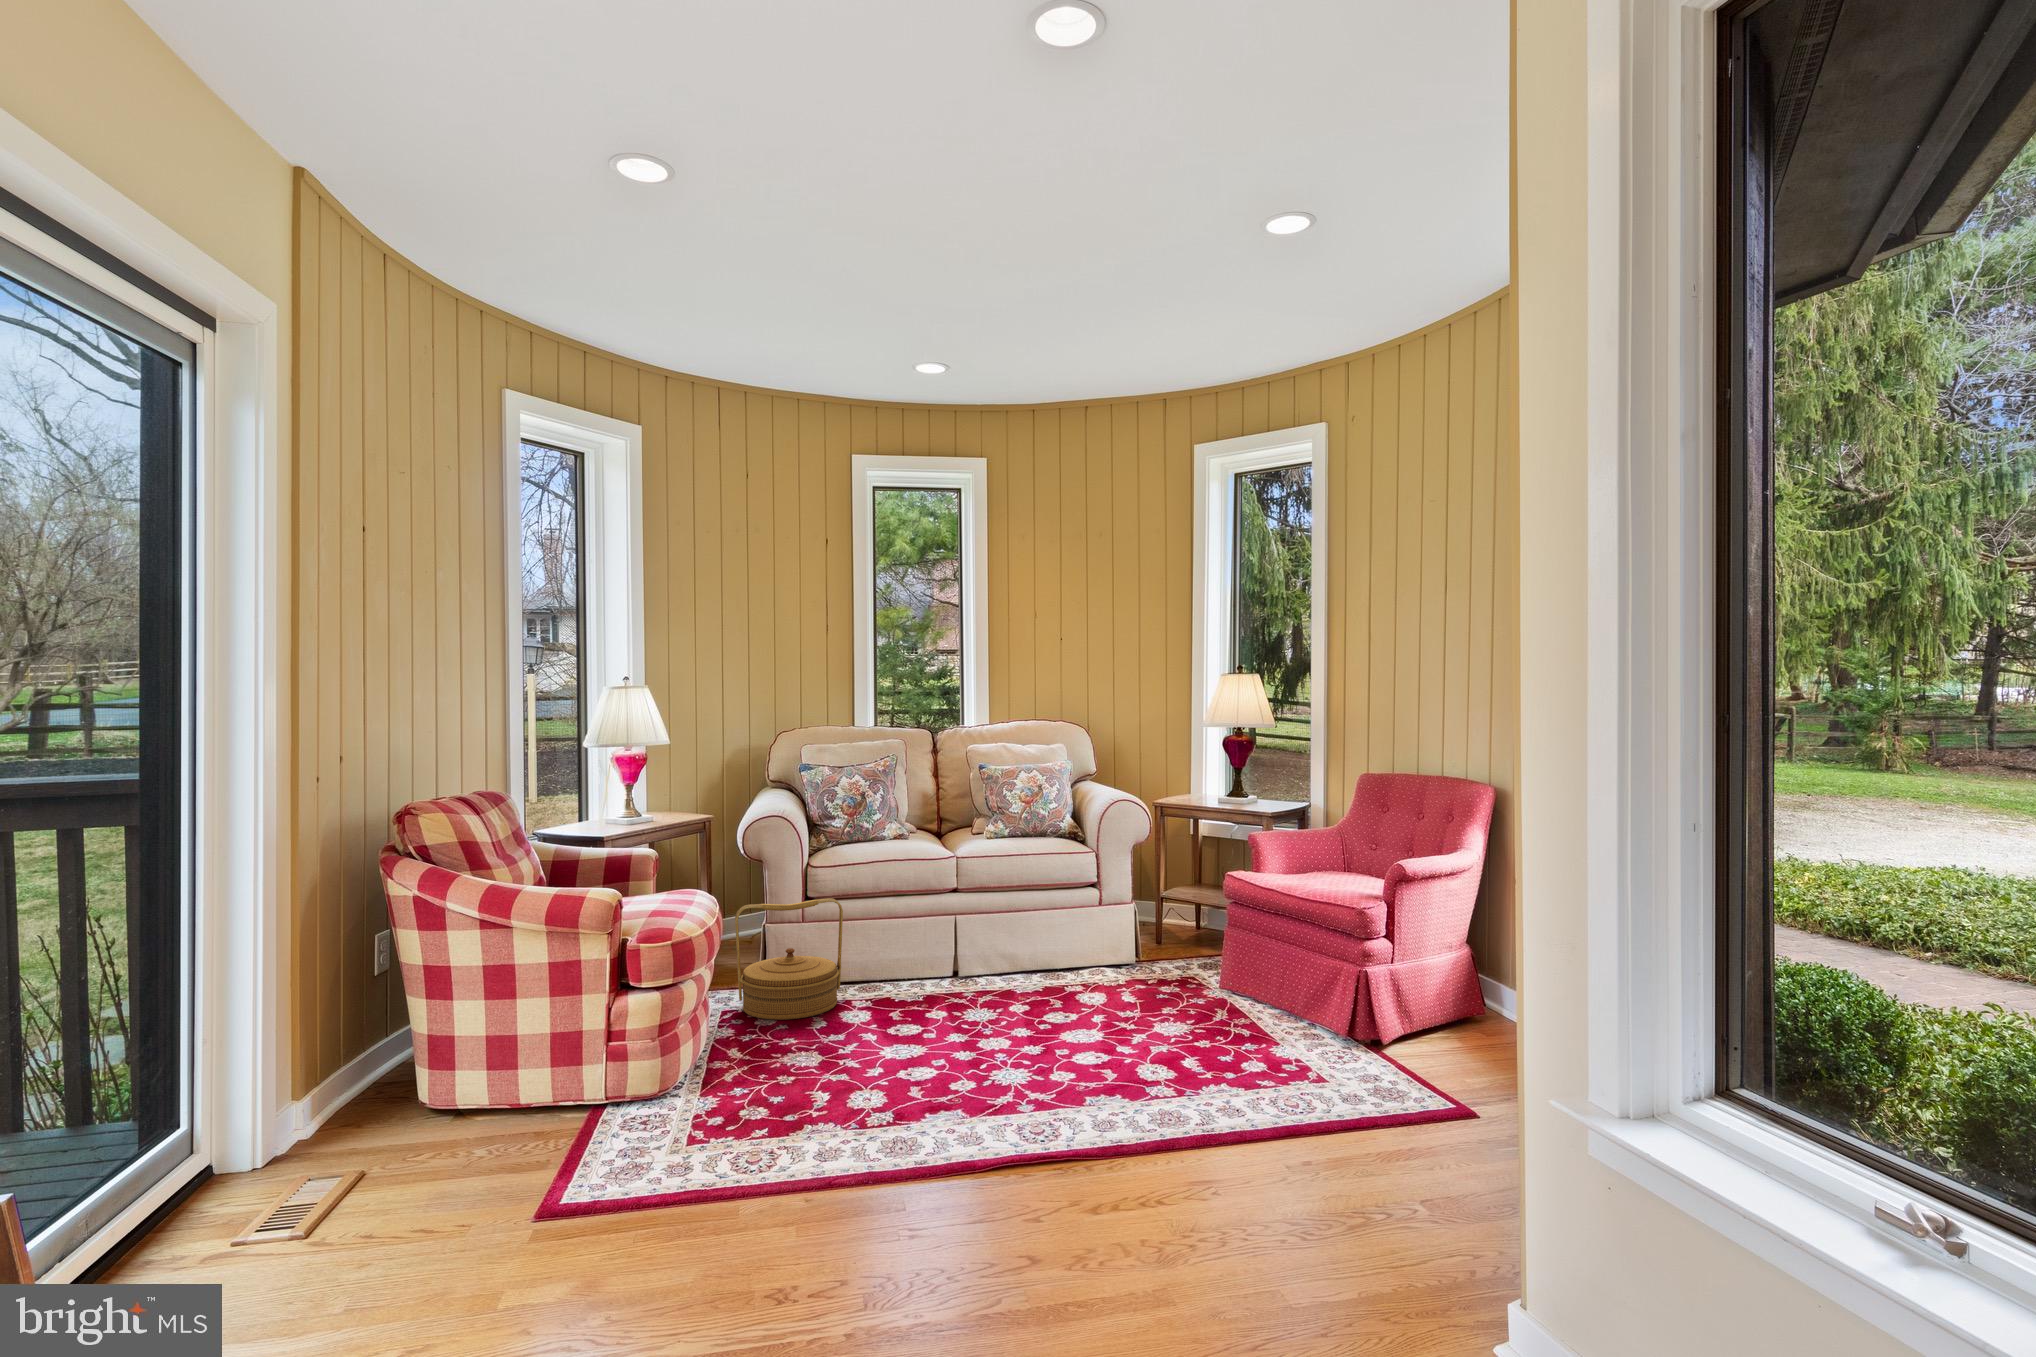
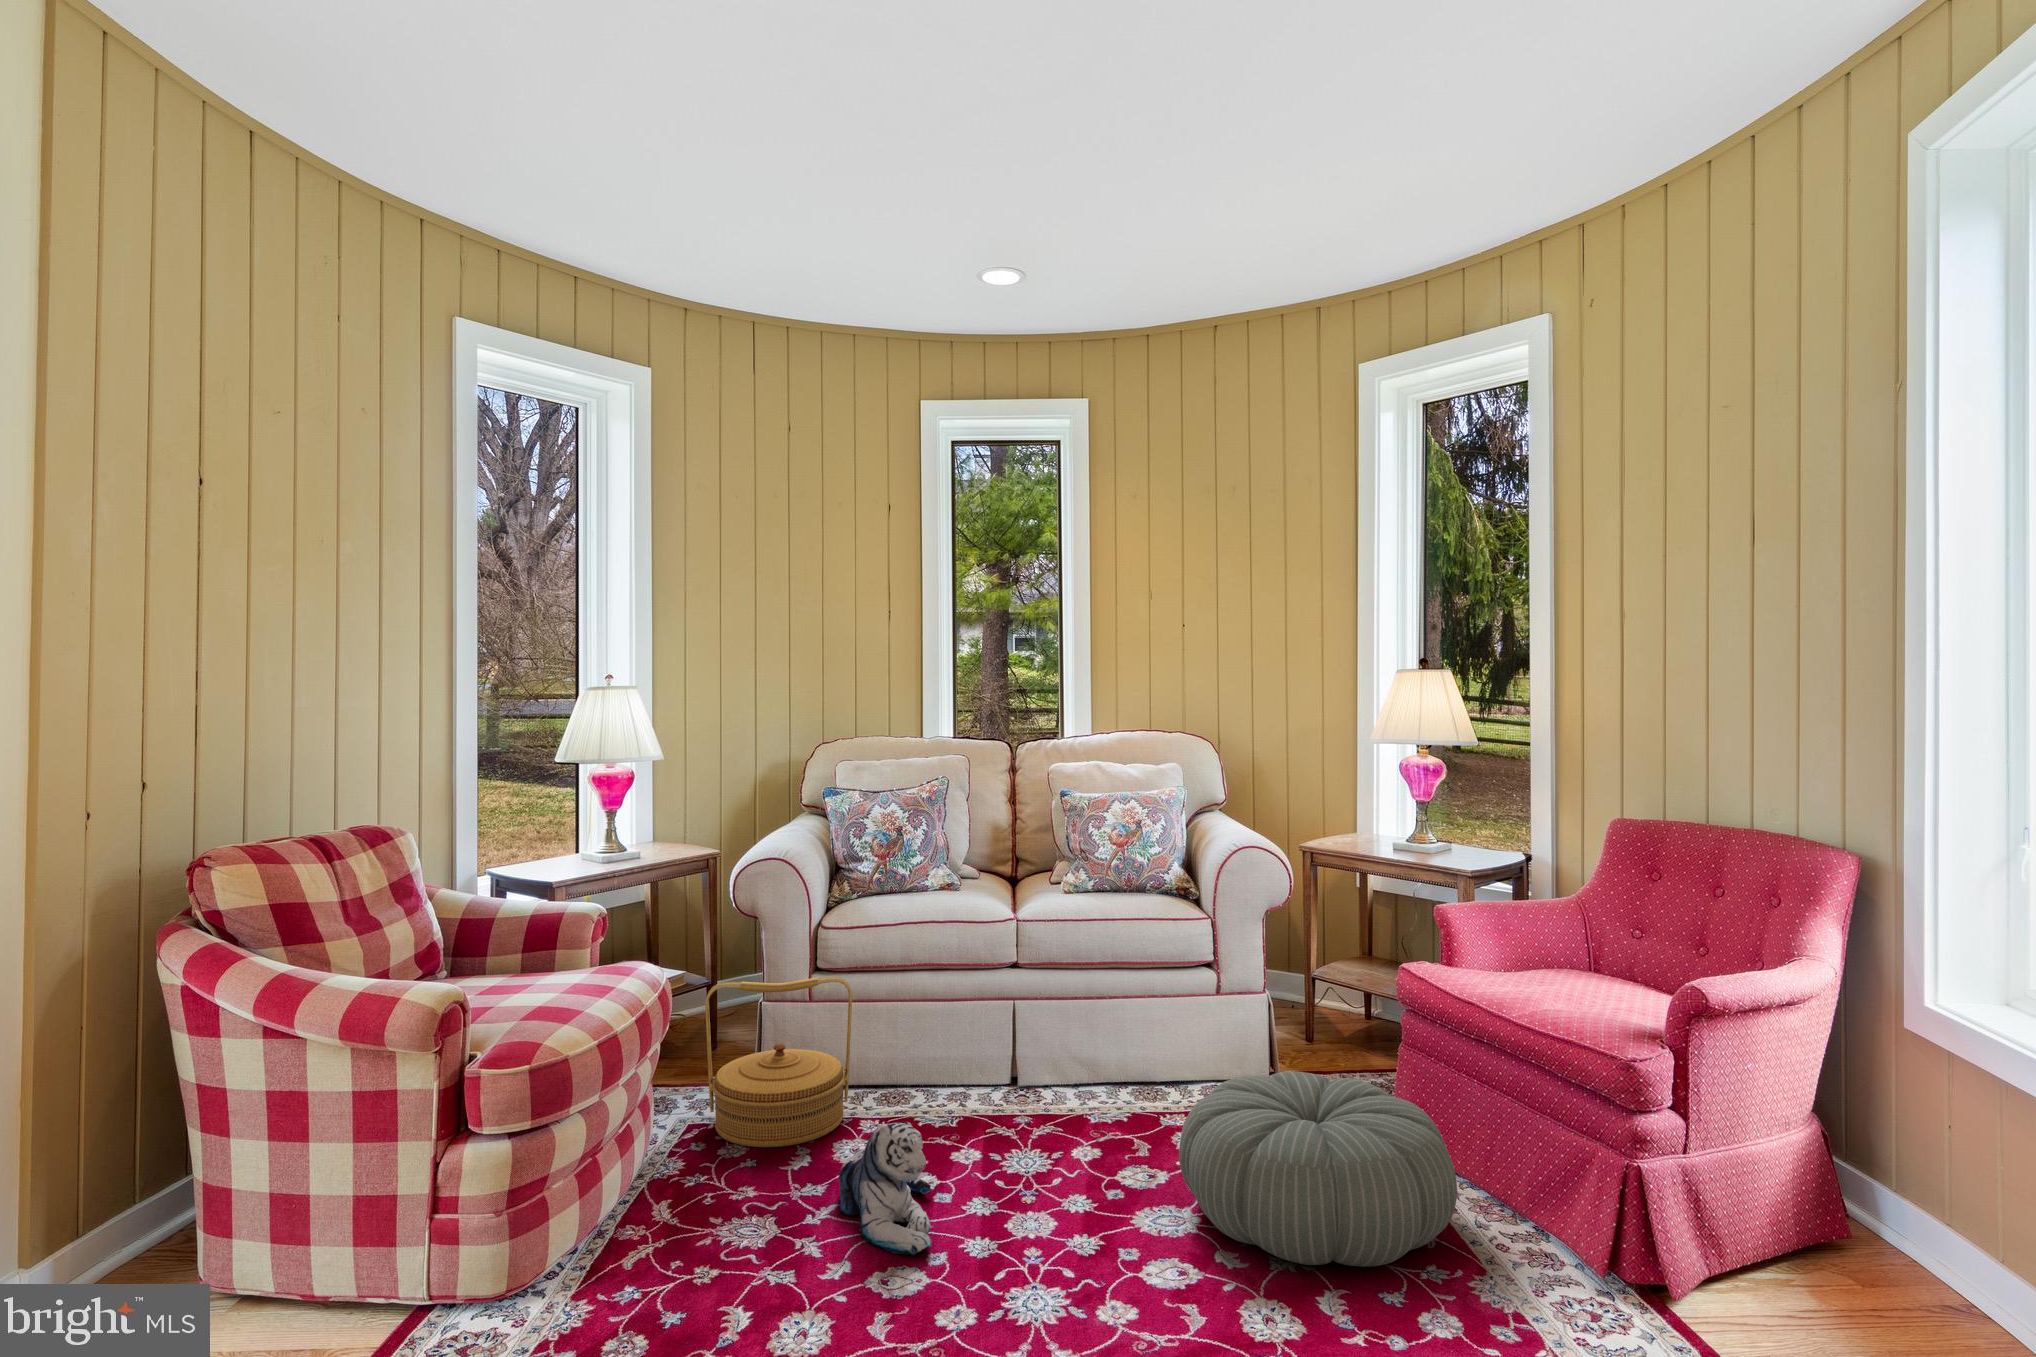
pouf: none [1088,942,1263,1049] -> present [1179,1071,1457,1267]
plush toy: none [855,982,932,1063] -> present [838,1121,932,1255]

